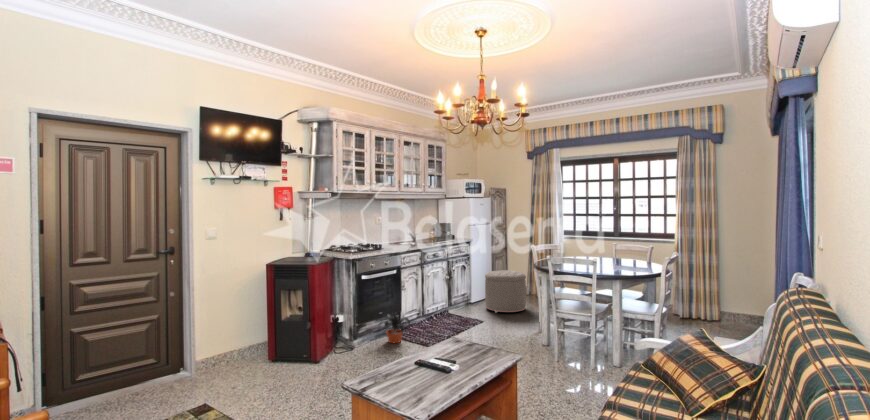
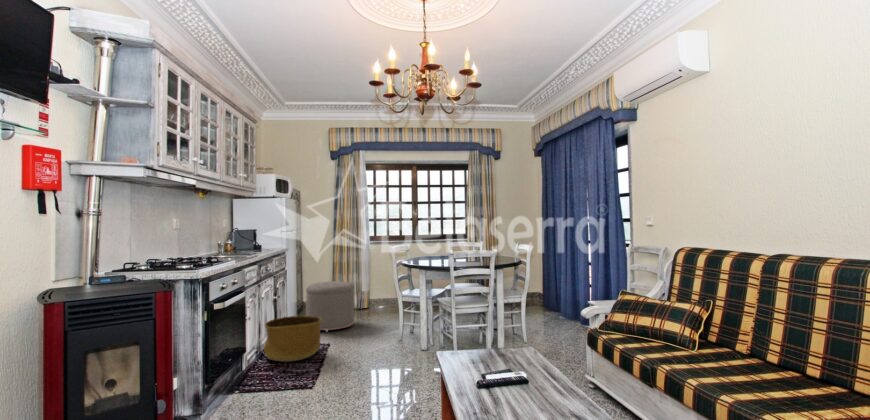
basket: none [427,294,469,327] -> present [264,316,322,362]
potted plant: present [380,314,410,343] -> none [230,356,287,400]

